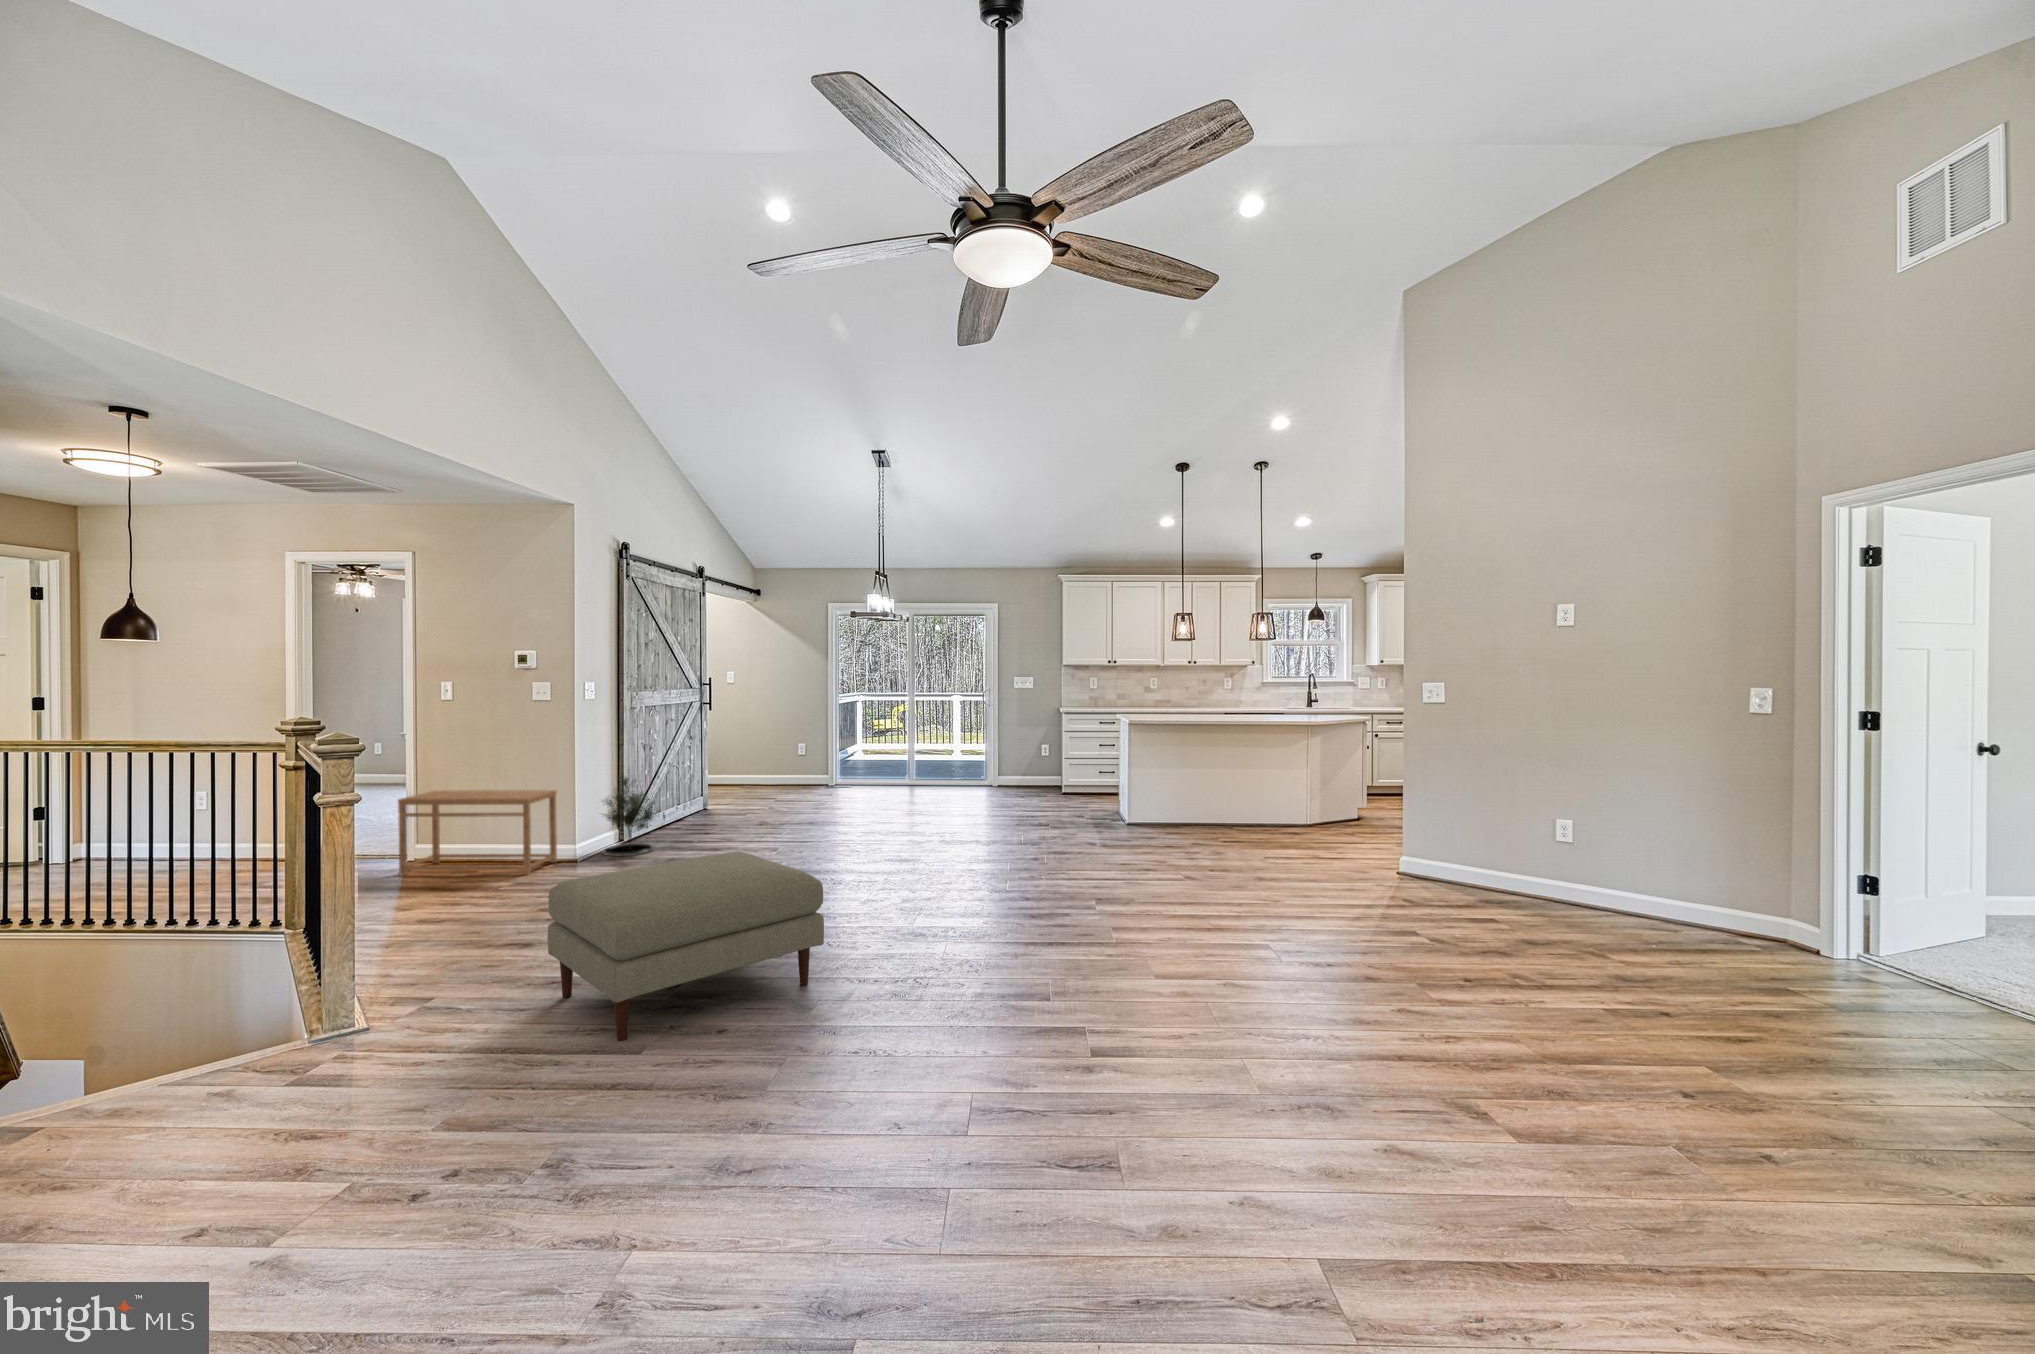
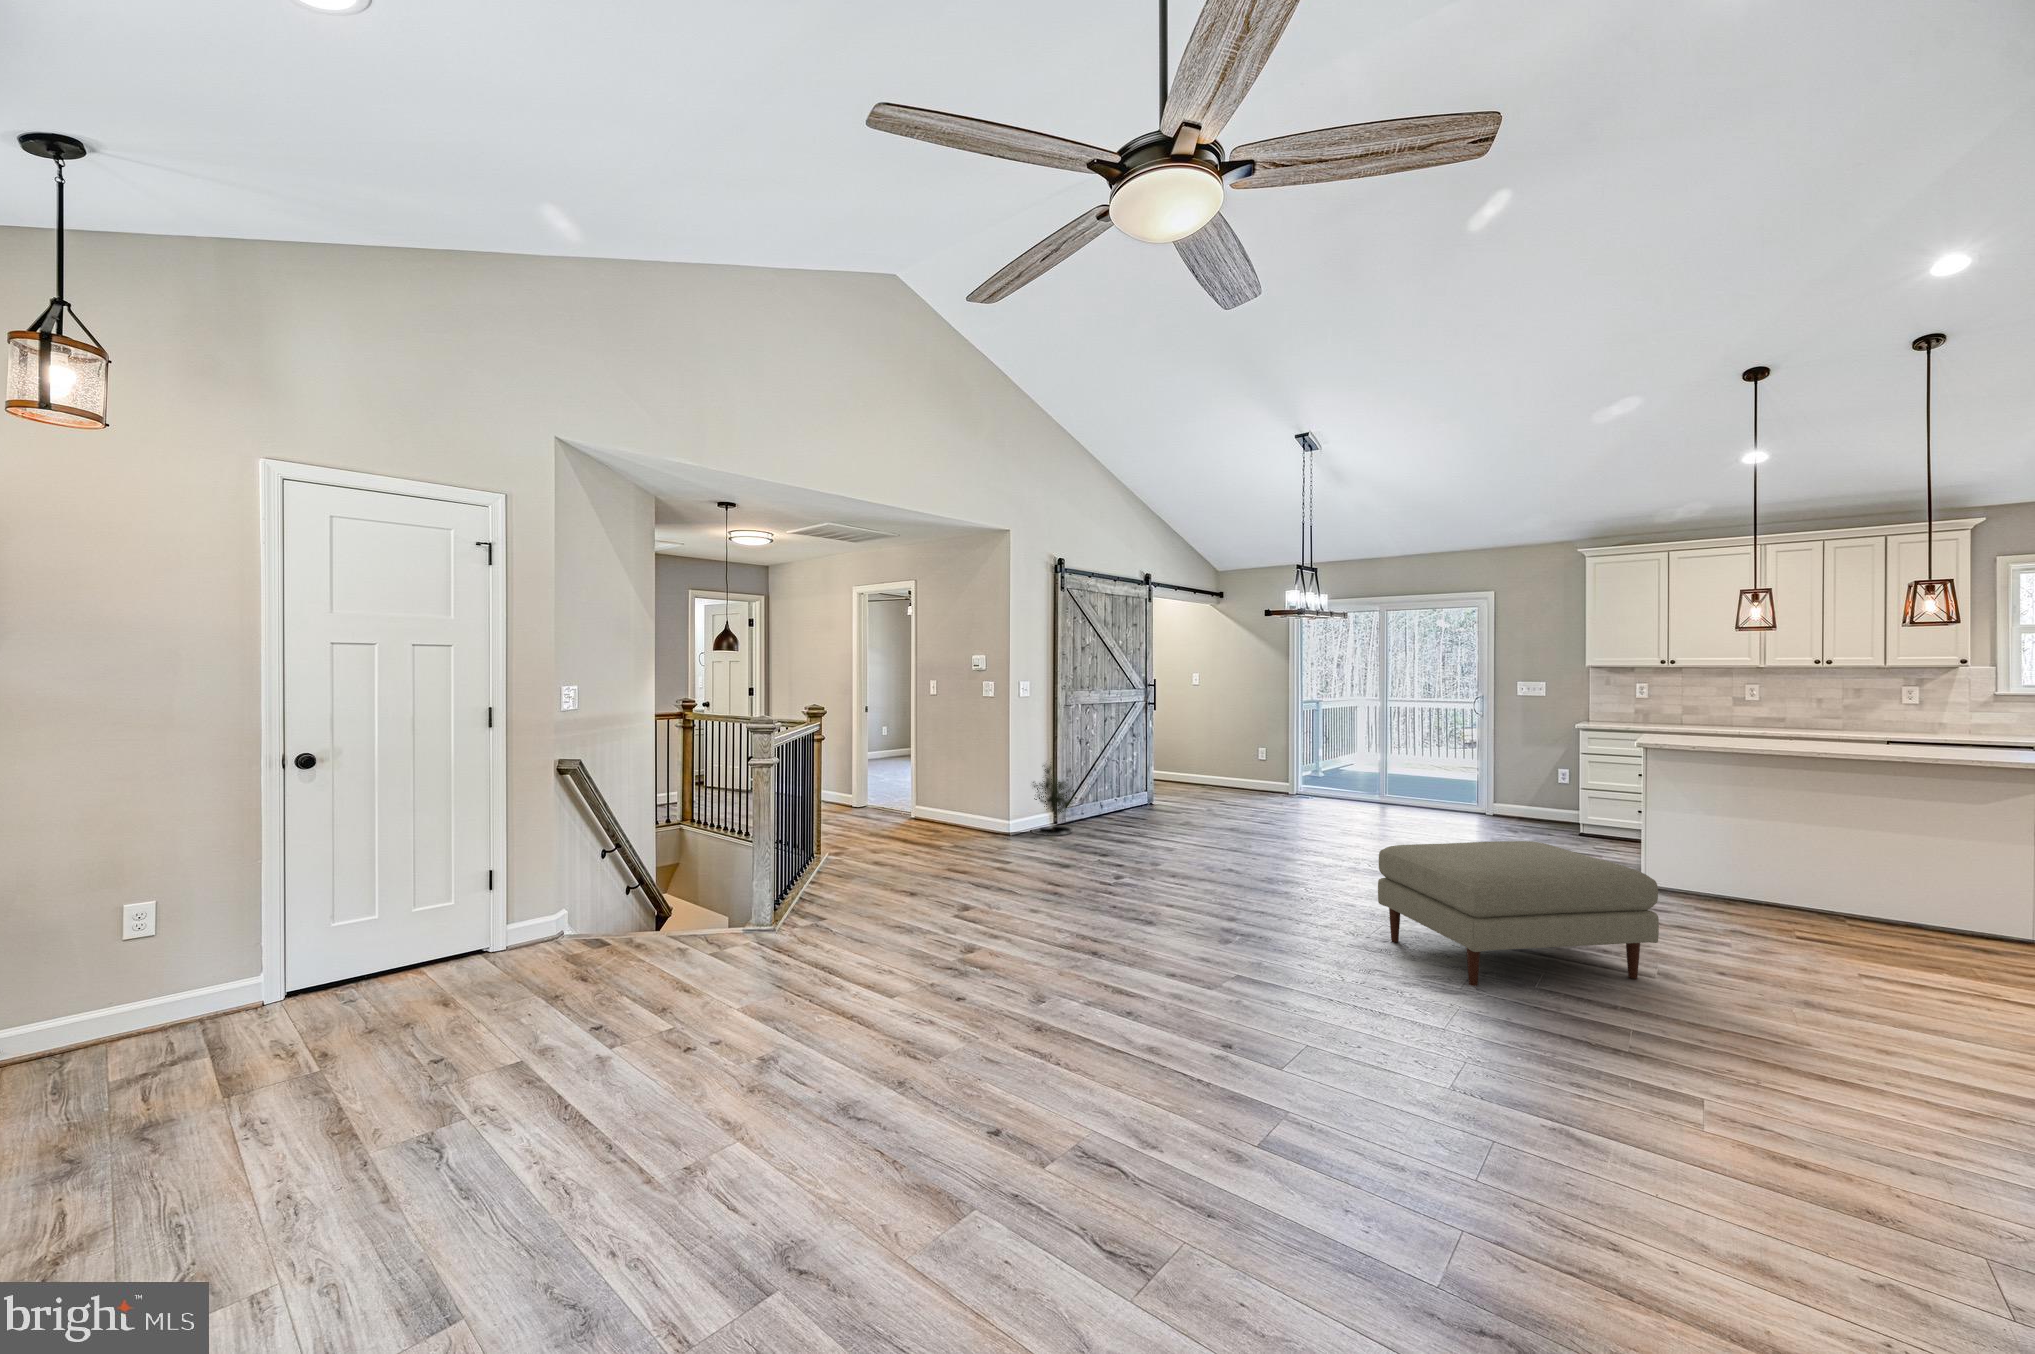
side table: present [398,790,557,875] -> none [890,765,993,840]
ottoman: present [547,852,824,1041] -> present [1378,841,1659,986]

